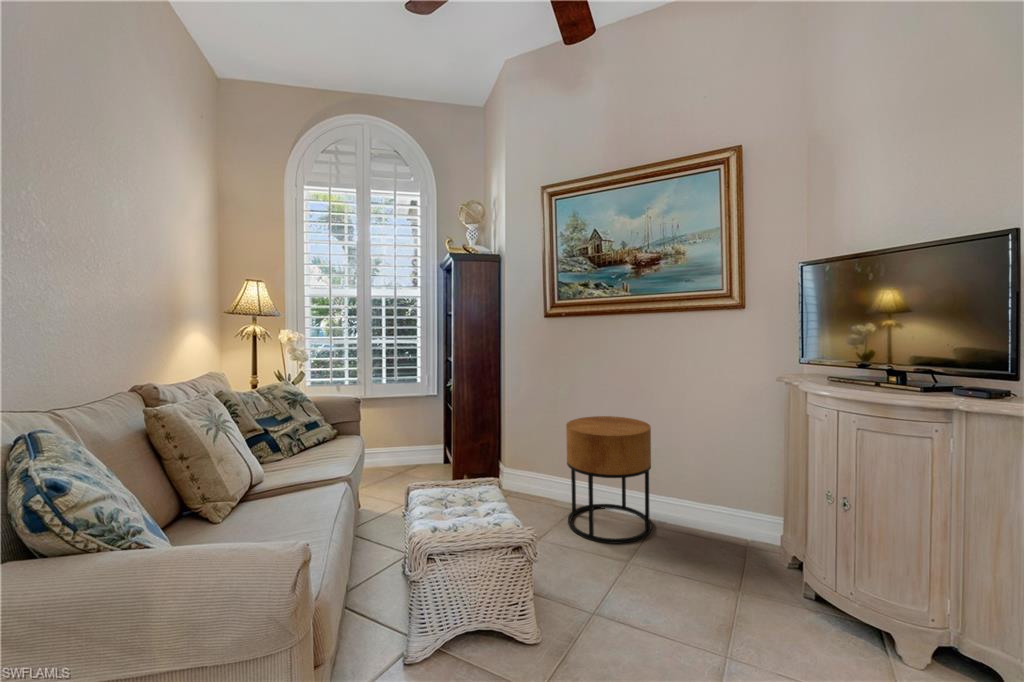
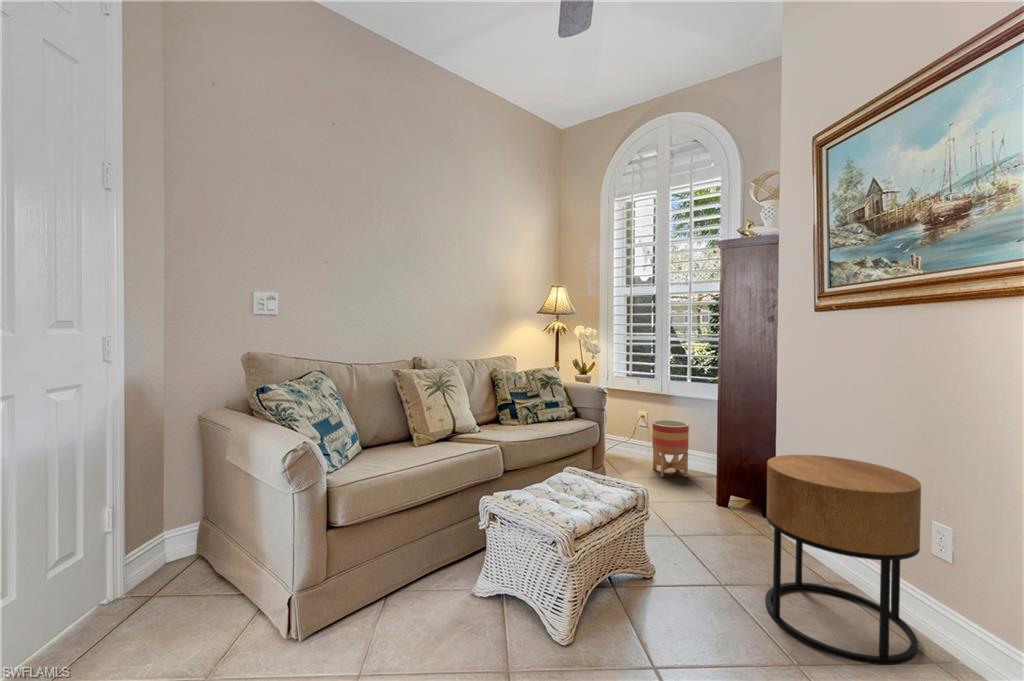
planter: none [378,417,414,473] -> present [652,420,689,477]

